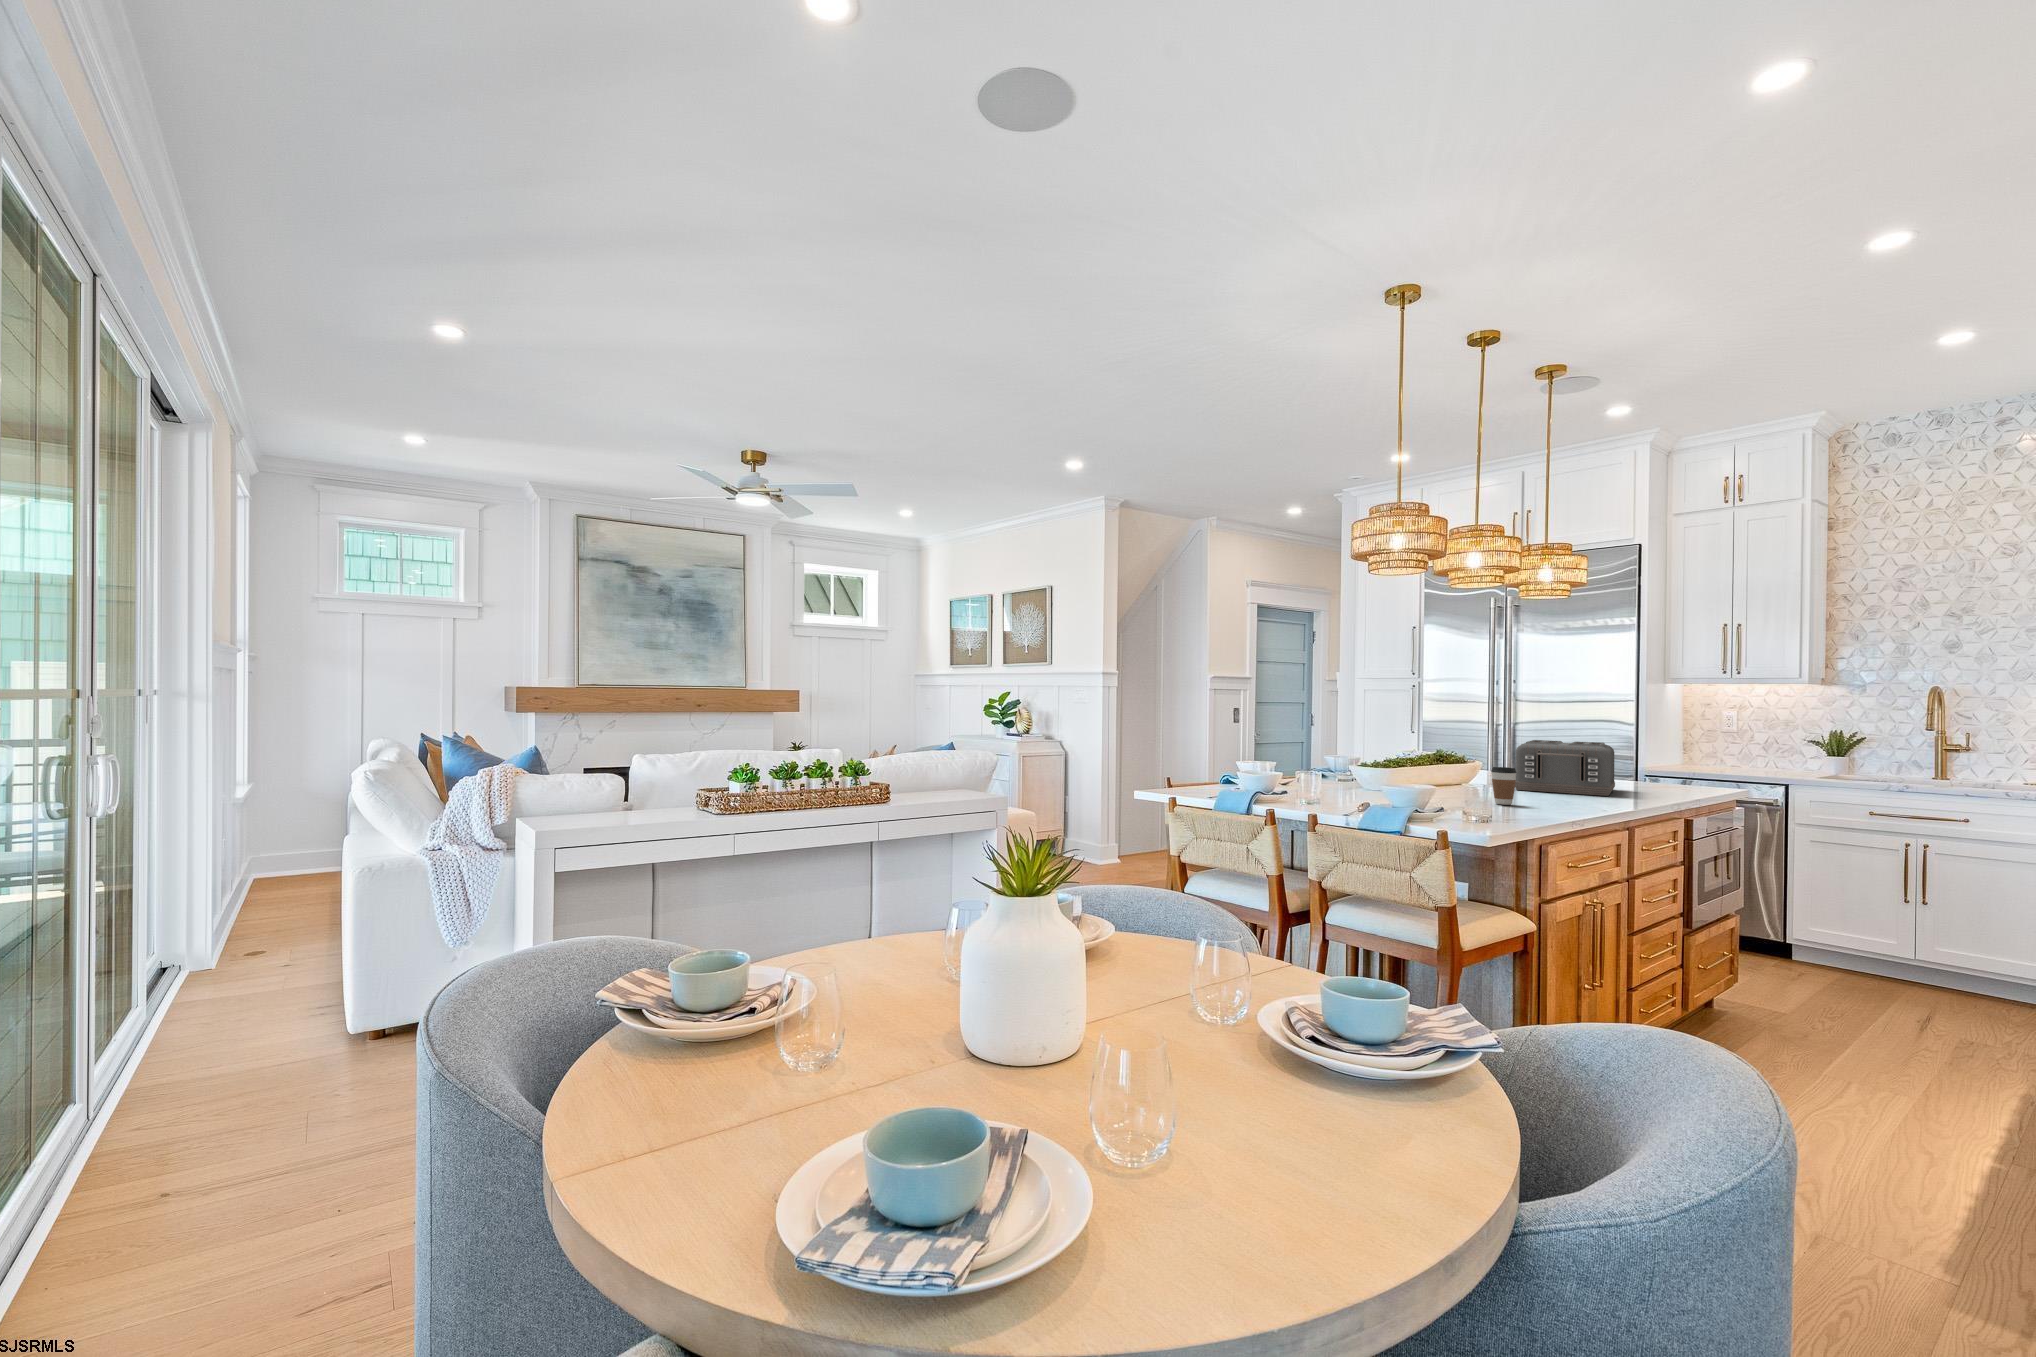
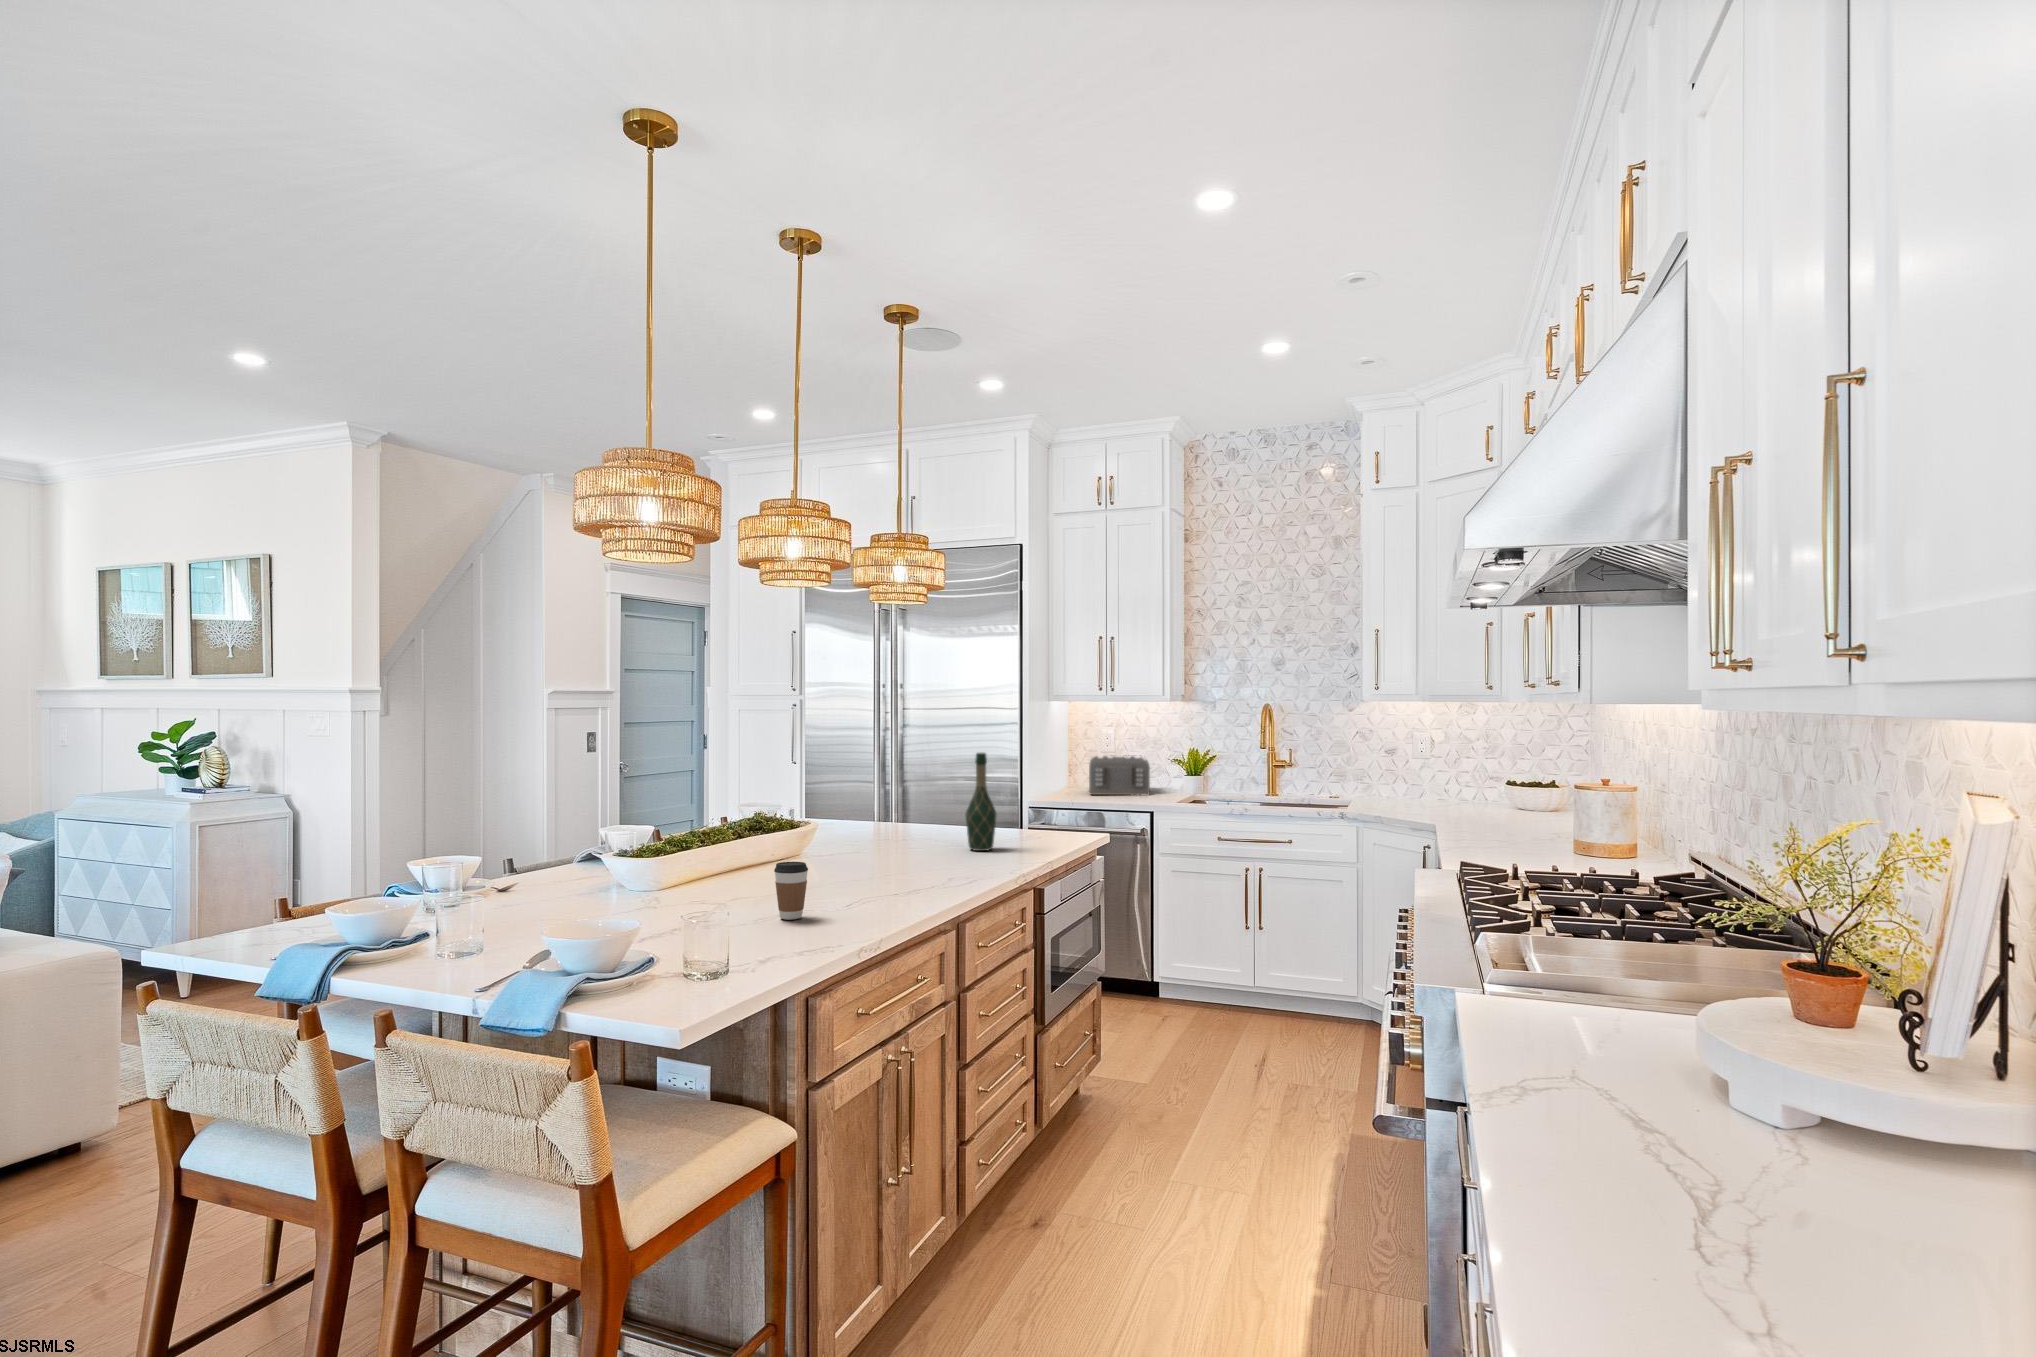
wine bottle: none [1613,711,1642,788] -> present [965,753,997,851]
toaster: present [1515,740,1615,796] -> present [1089,755,1150,795]

